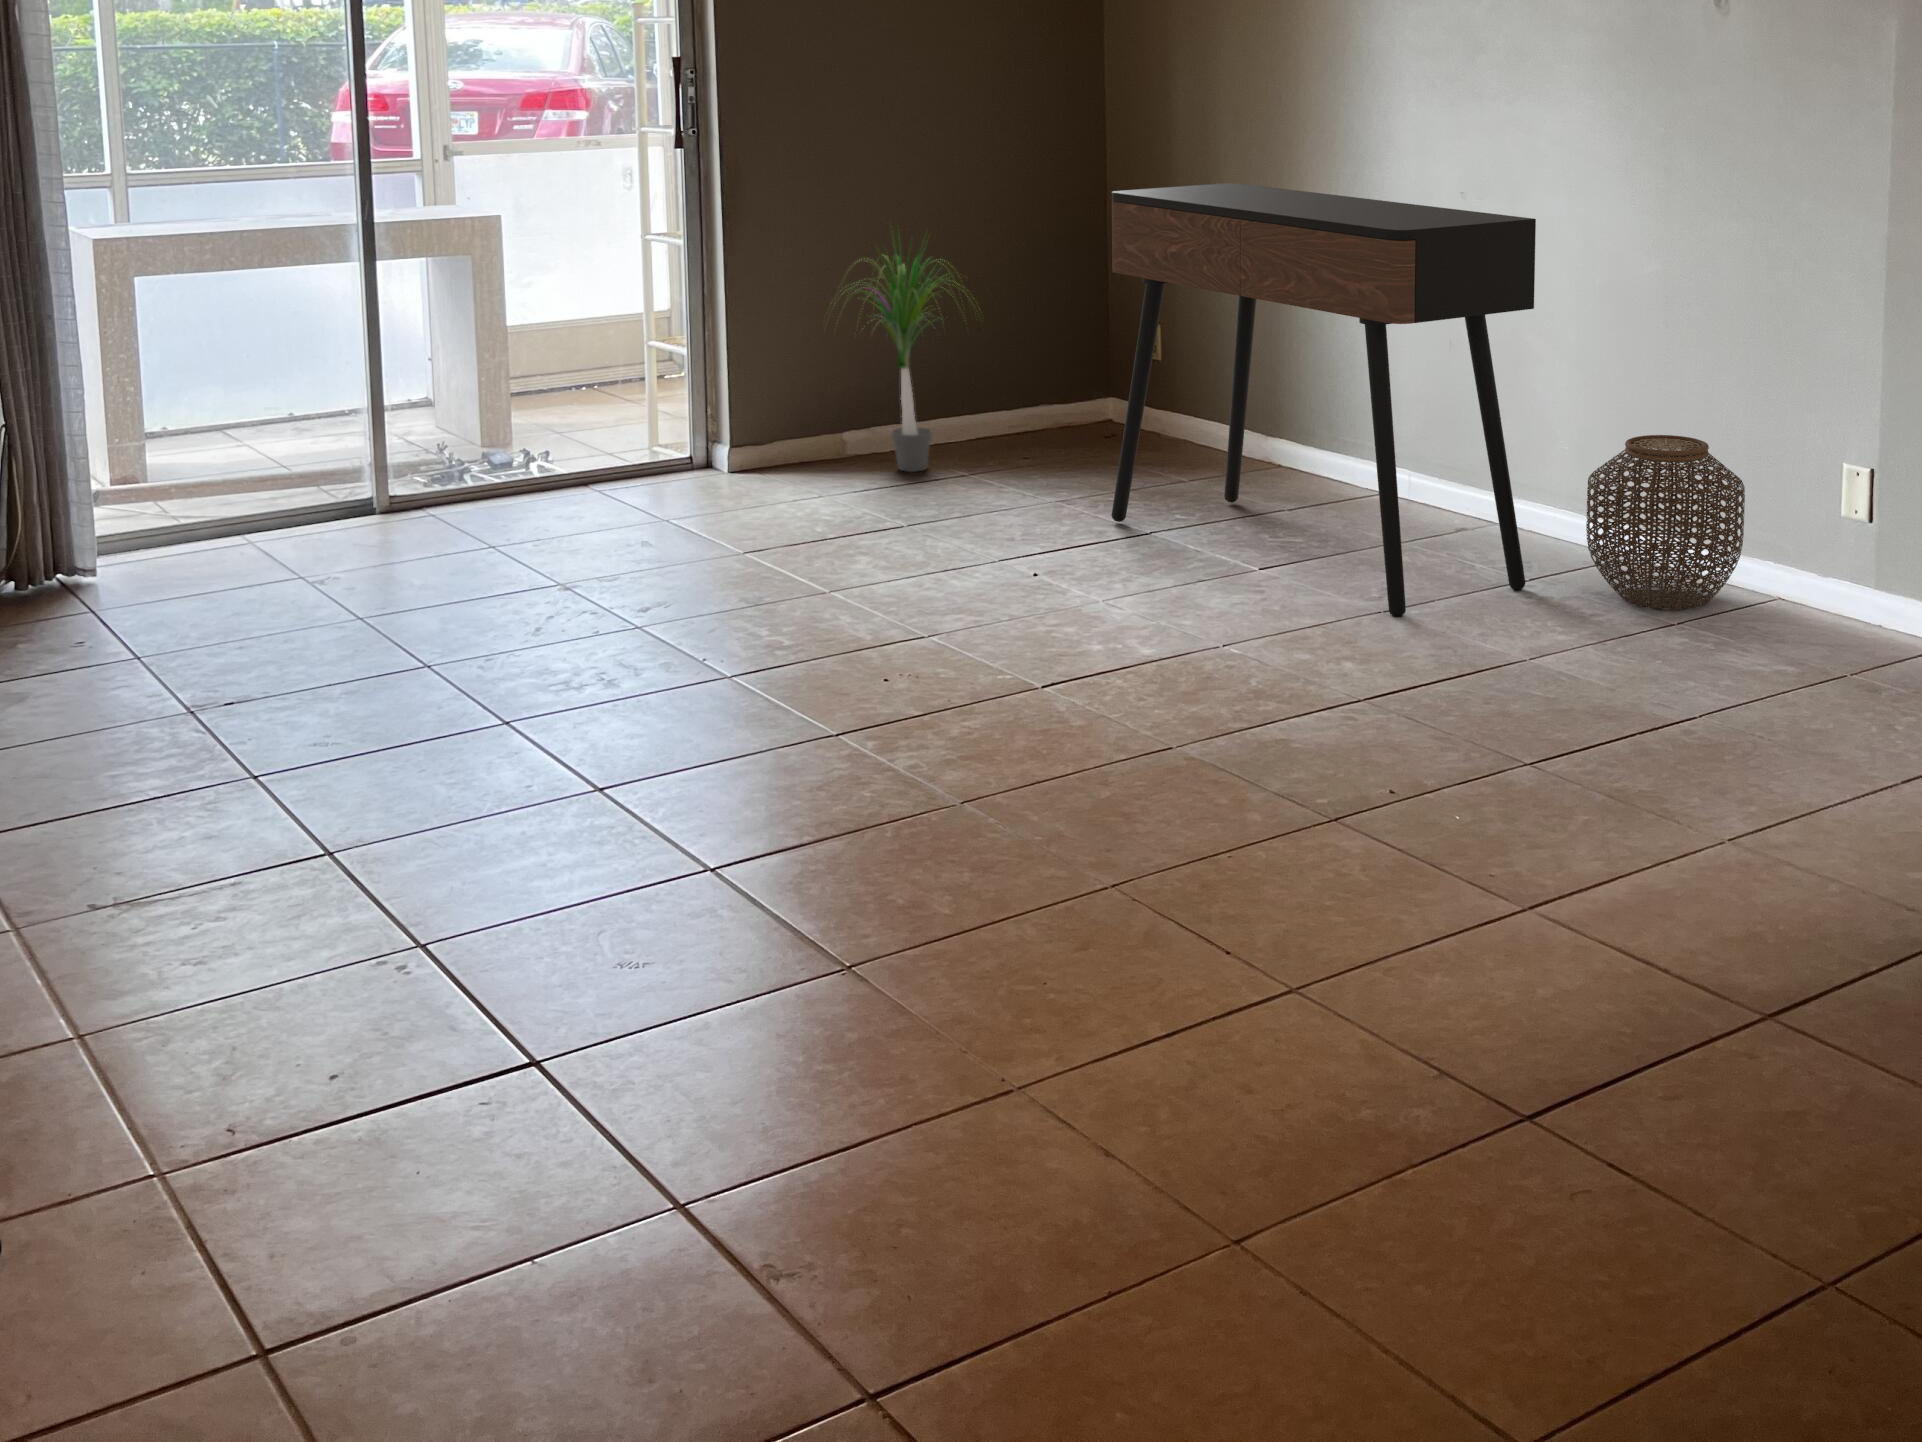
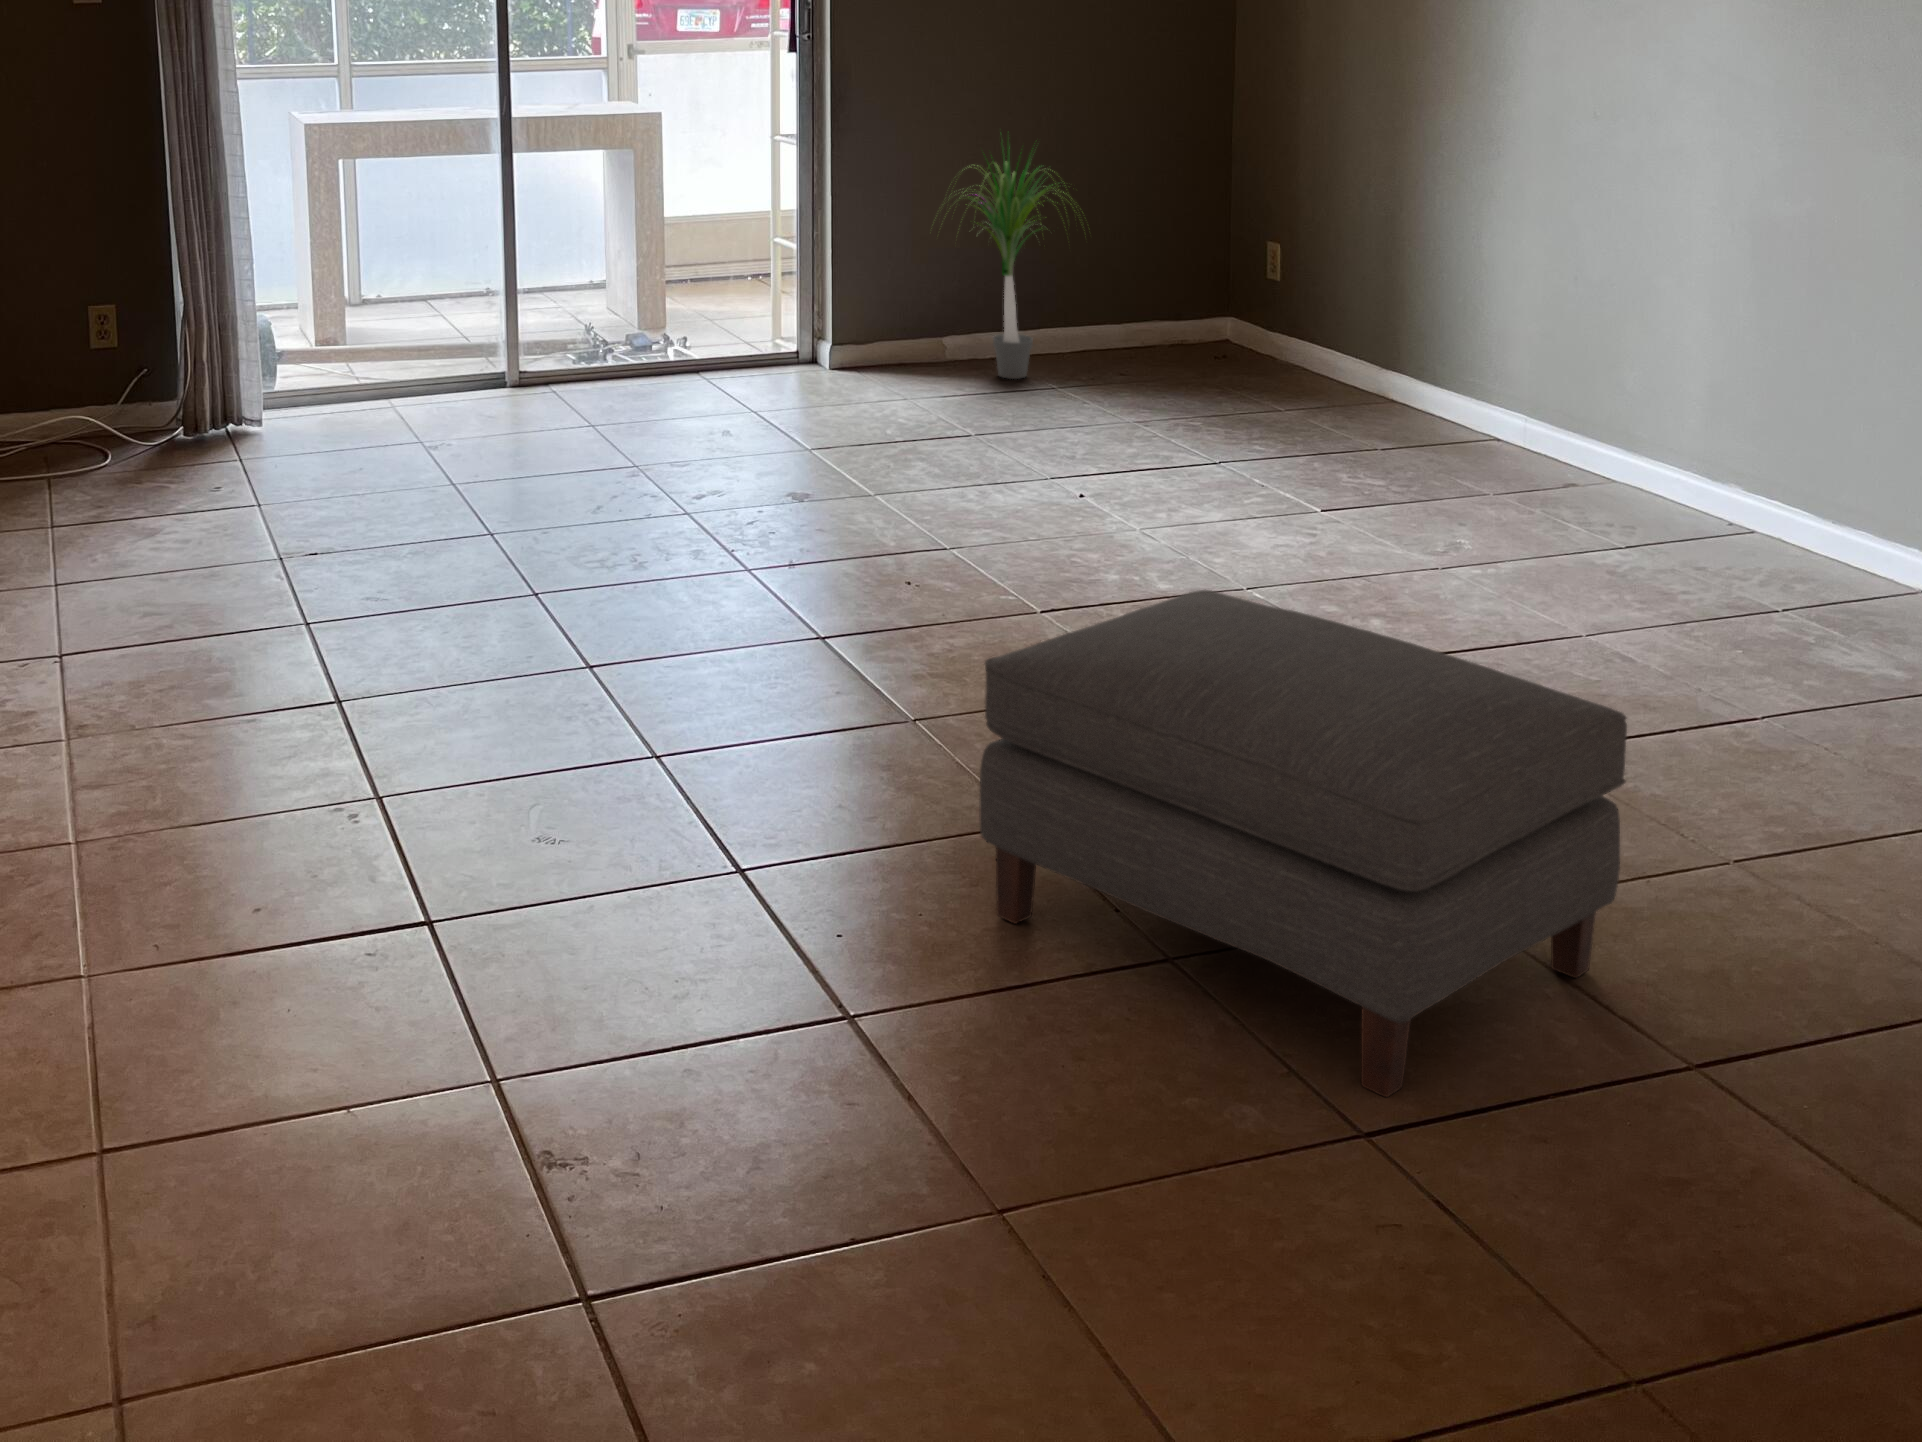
console table: present [1111,183,1536,616] -> none [1189,100,1640,567]
woven basket: present [1586,435,1745,610] -> none [1680,393,1871,588]
ottoman: none [1095,643,1680,1087] -> present [979,590,1627,1097]

